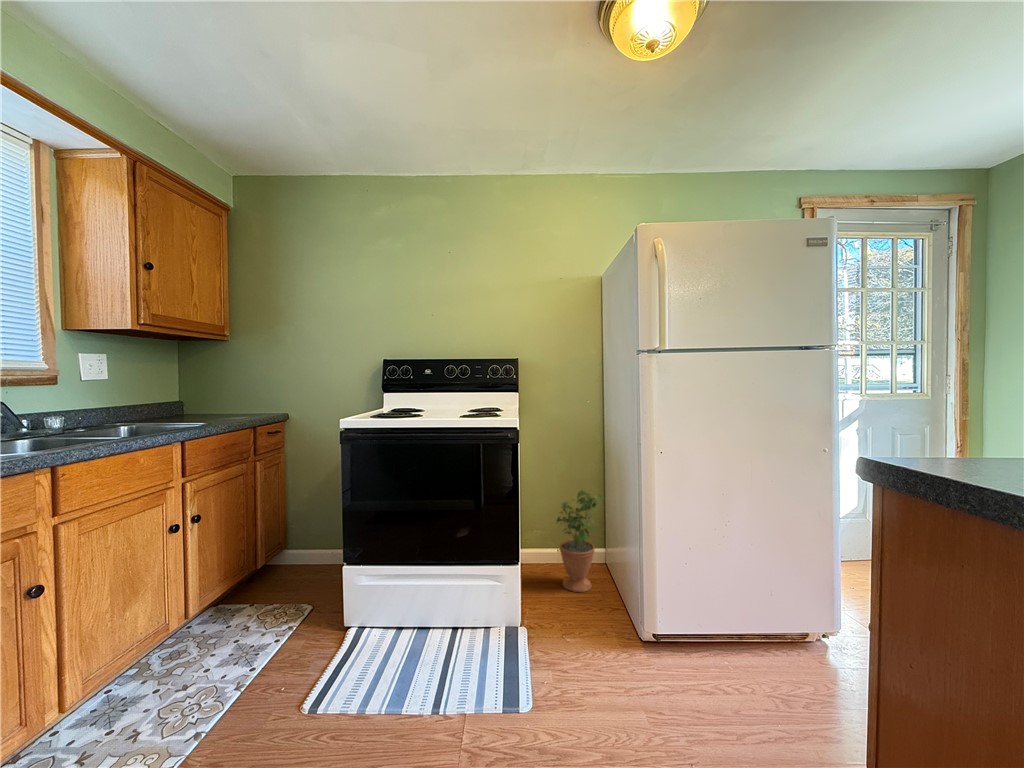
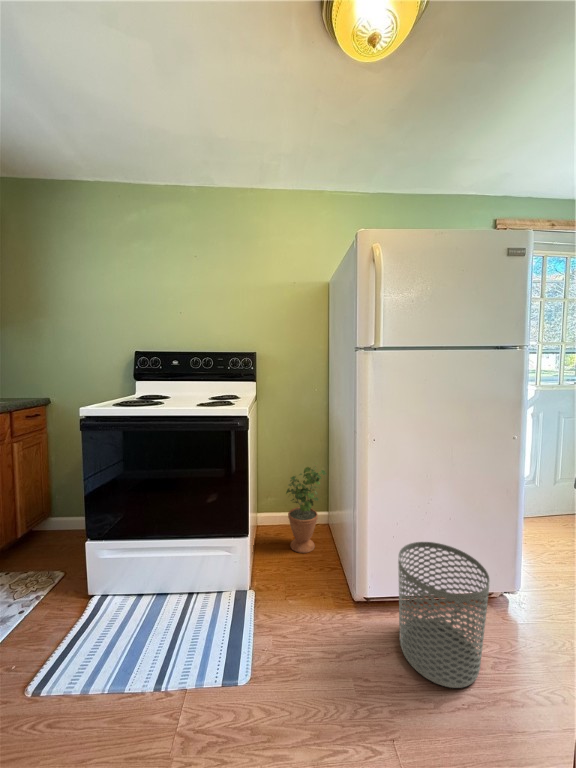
waste bin: none [692,568,796,724] -> present [398,542,489,688]

